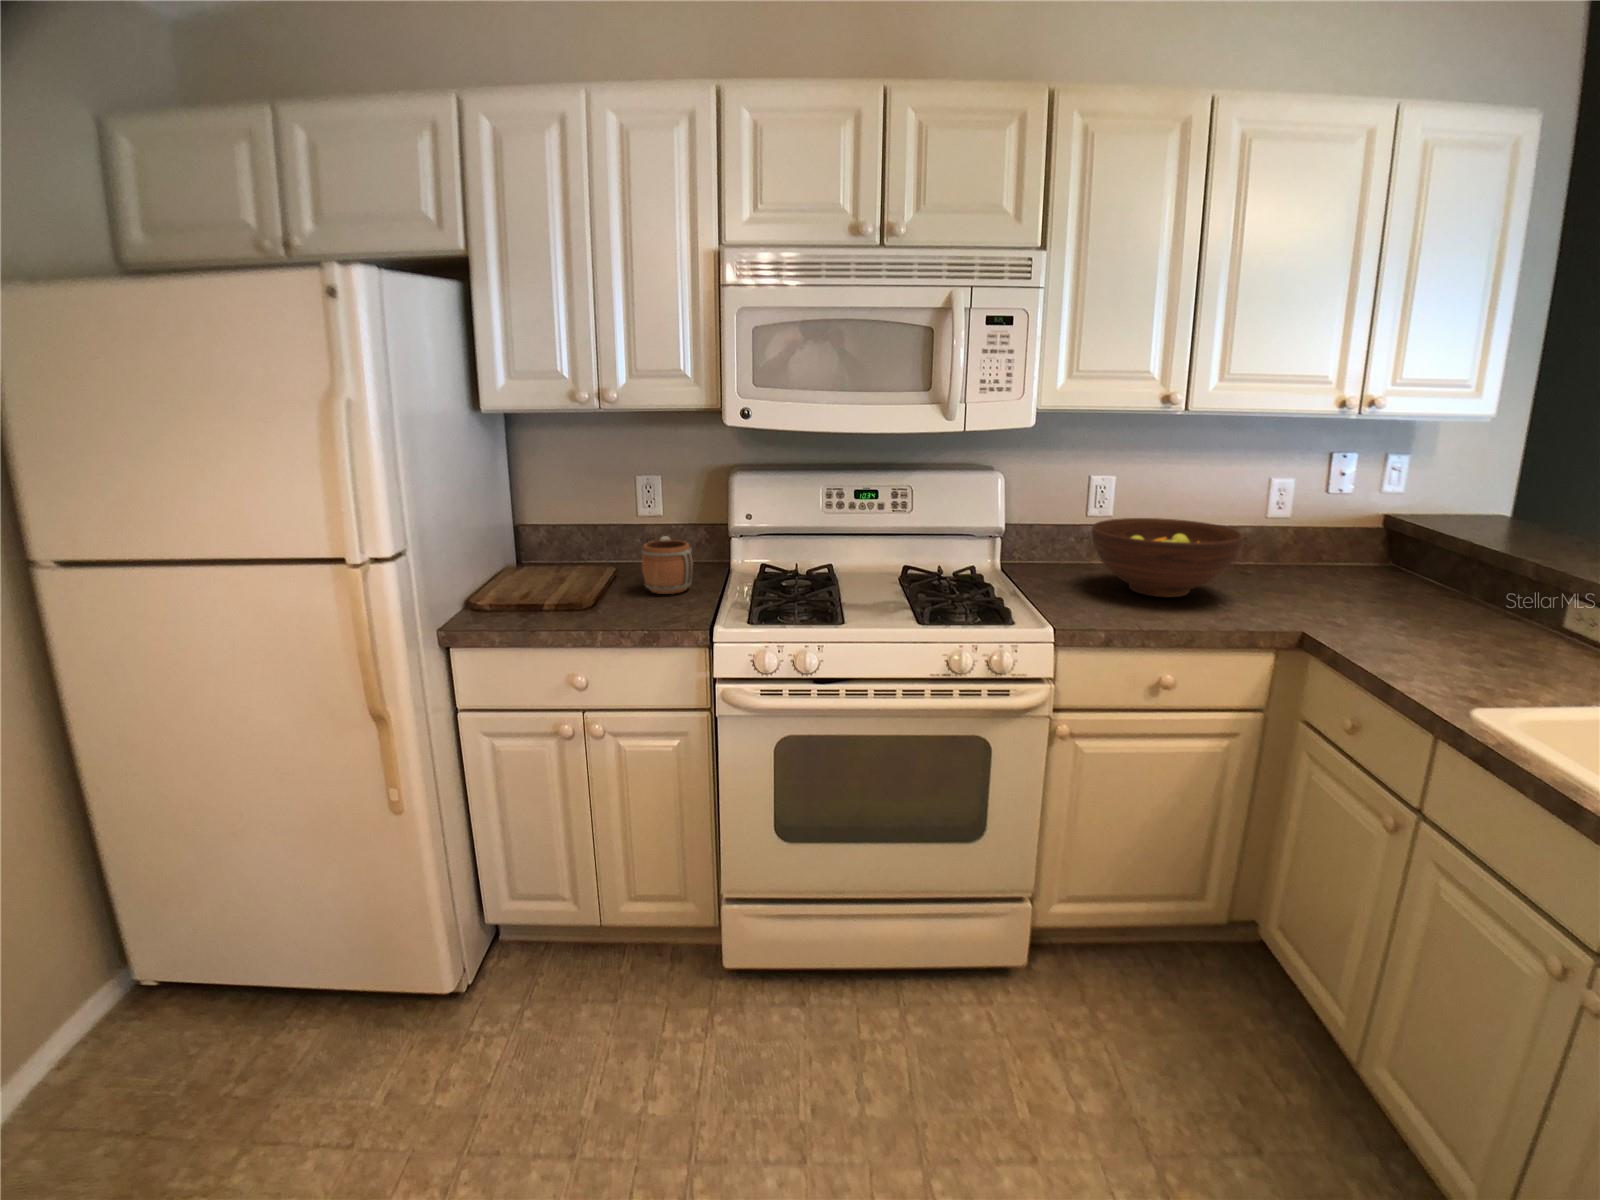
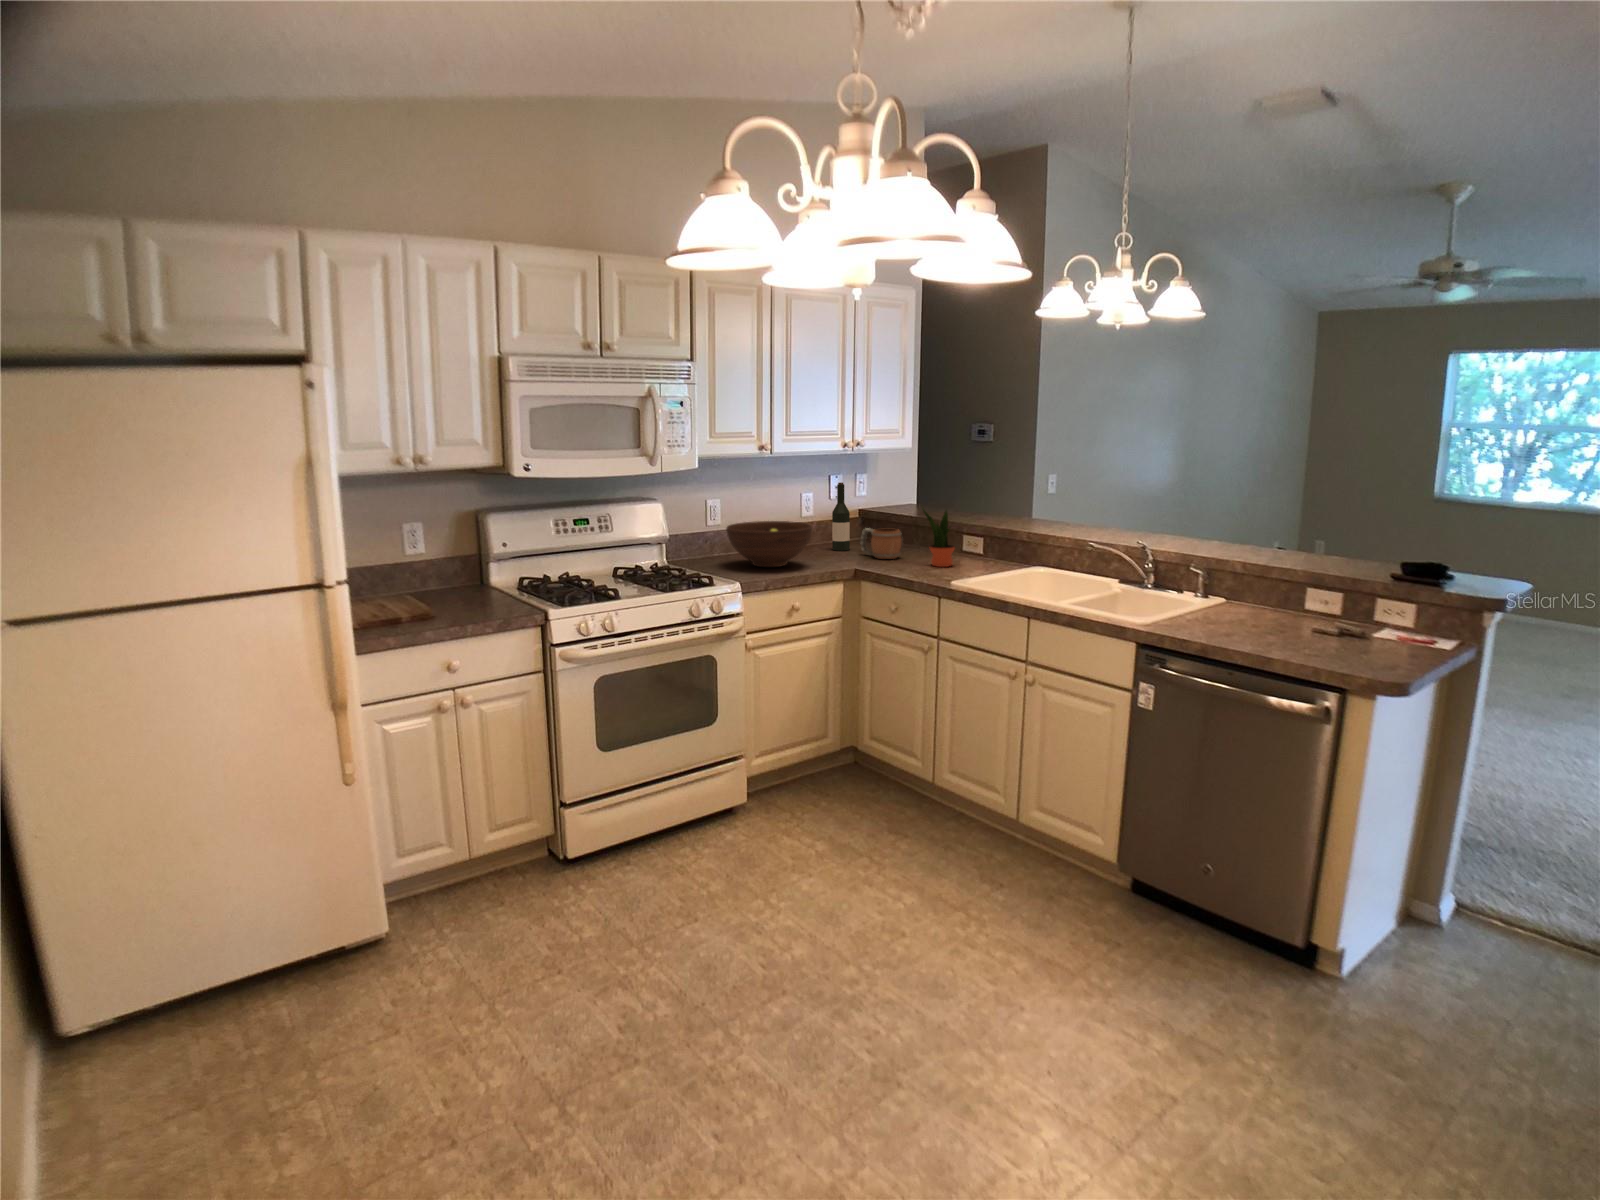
wine bottle: none [1307,466,1351,579] -> present [832,482,850,551]
potted plant: none [1490,520,1560,650] -> present [923,509,955,567]
mug: present [642,536,693,594] -> present [861,528,903,559]

